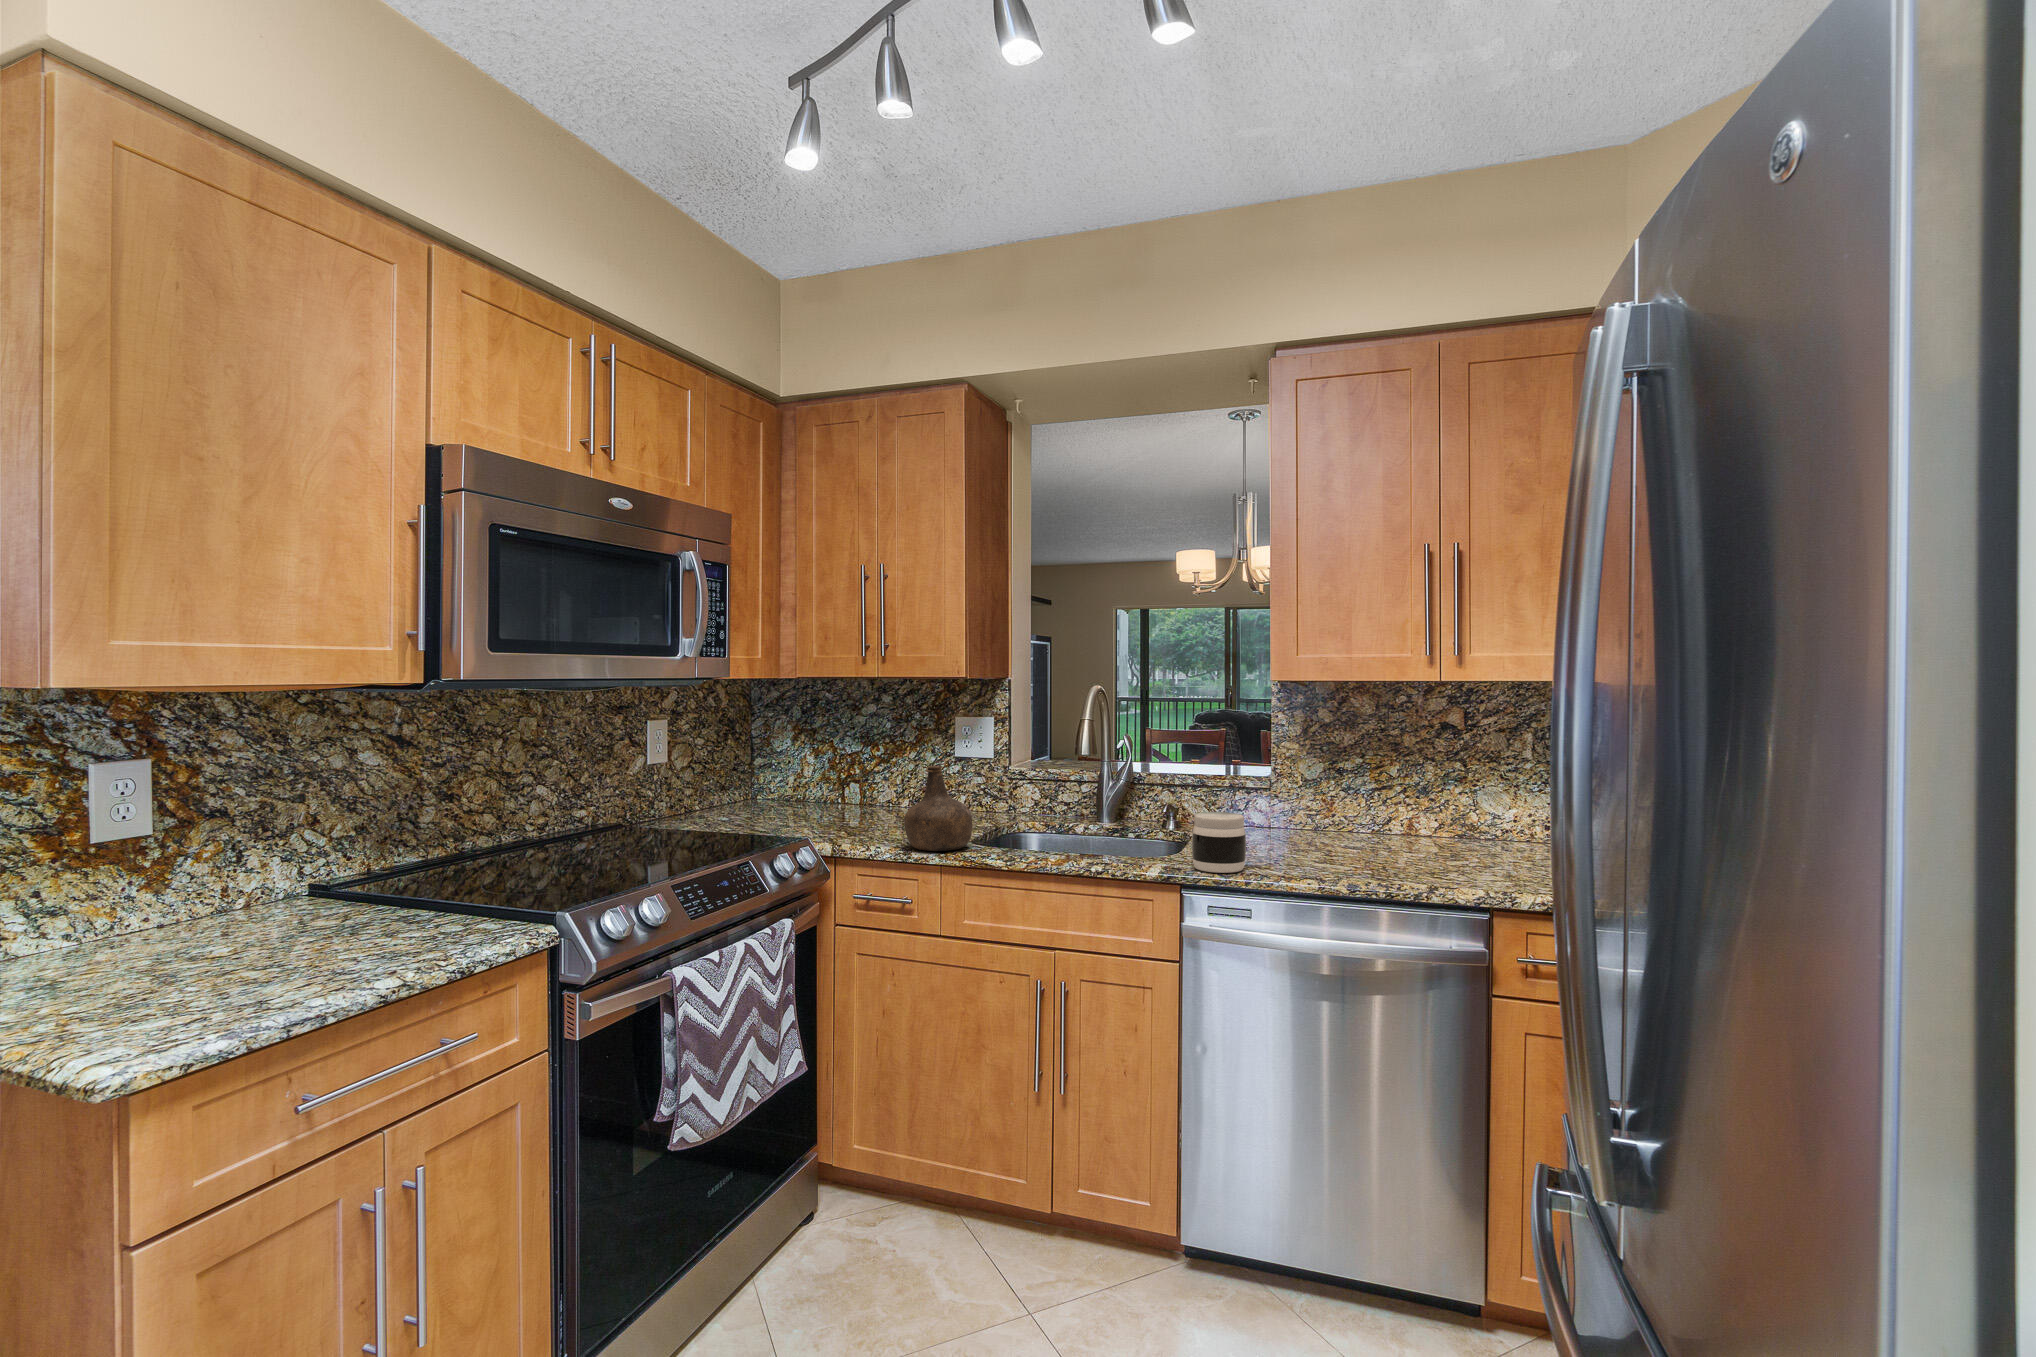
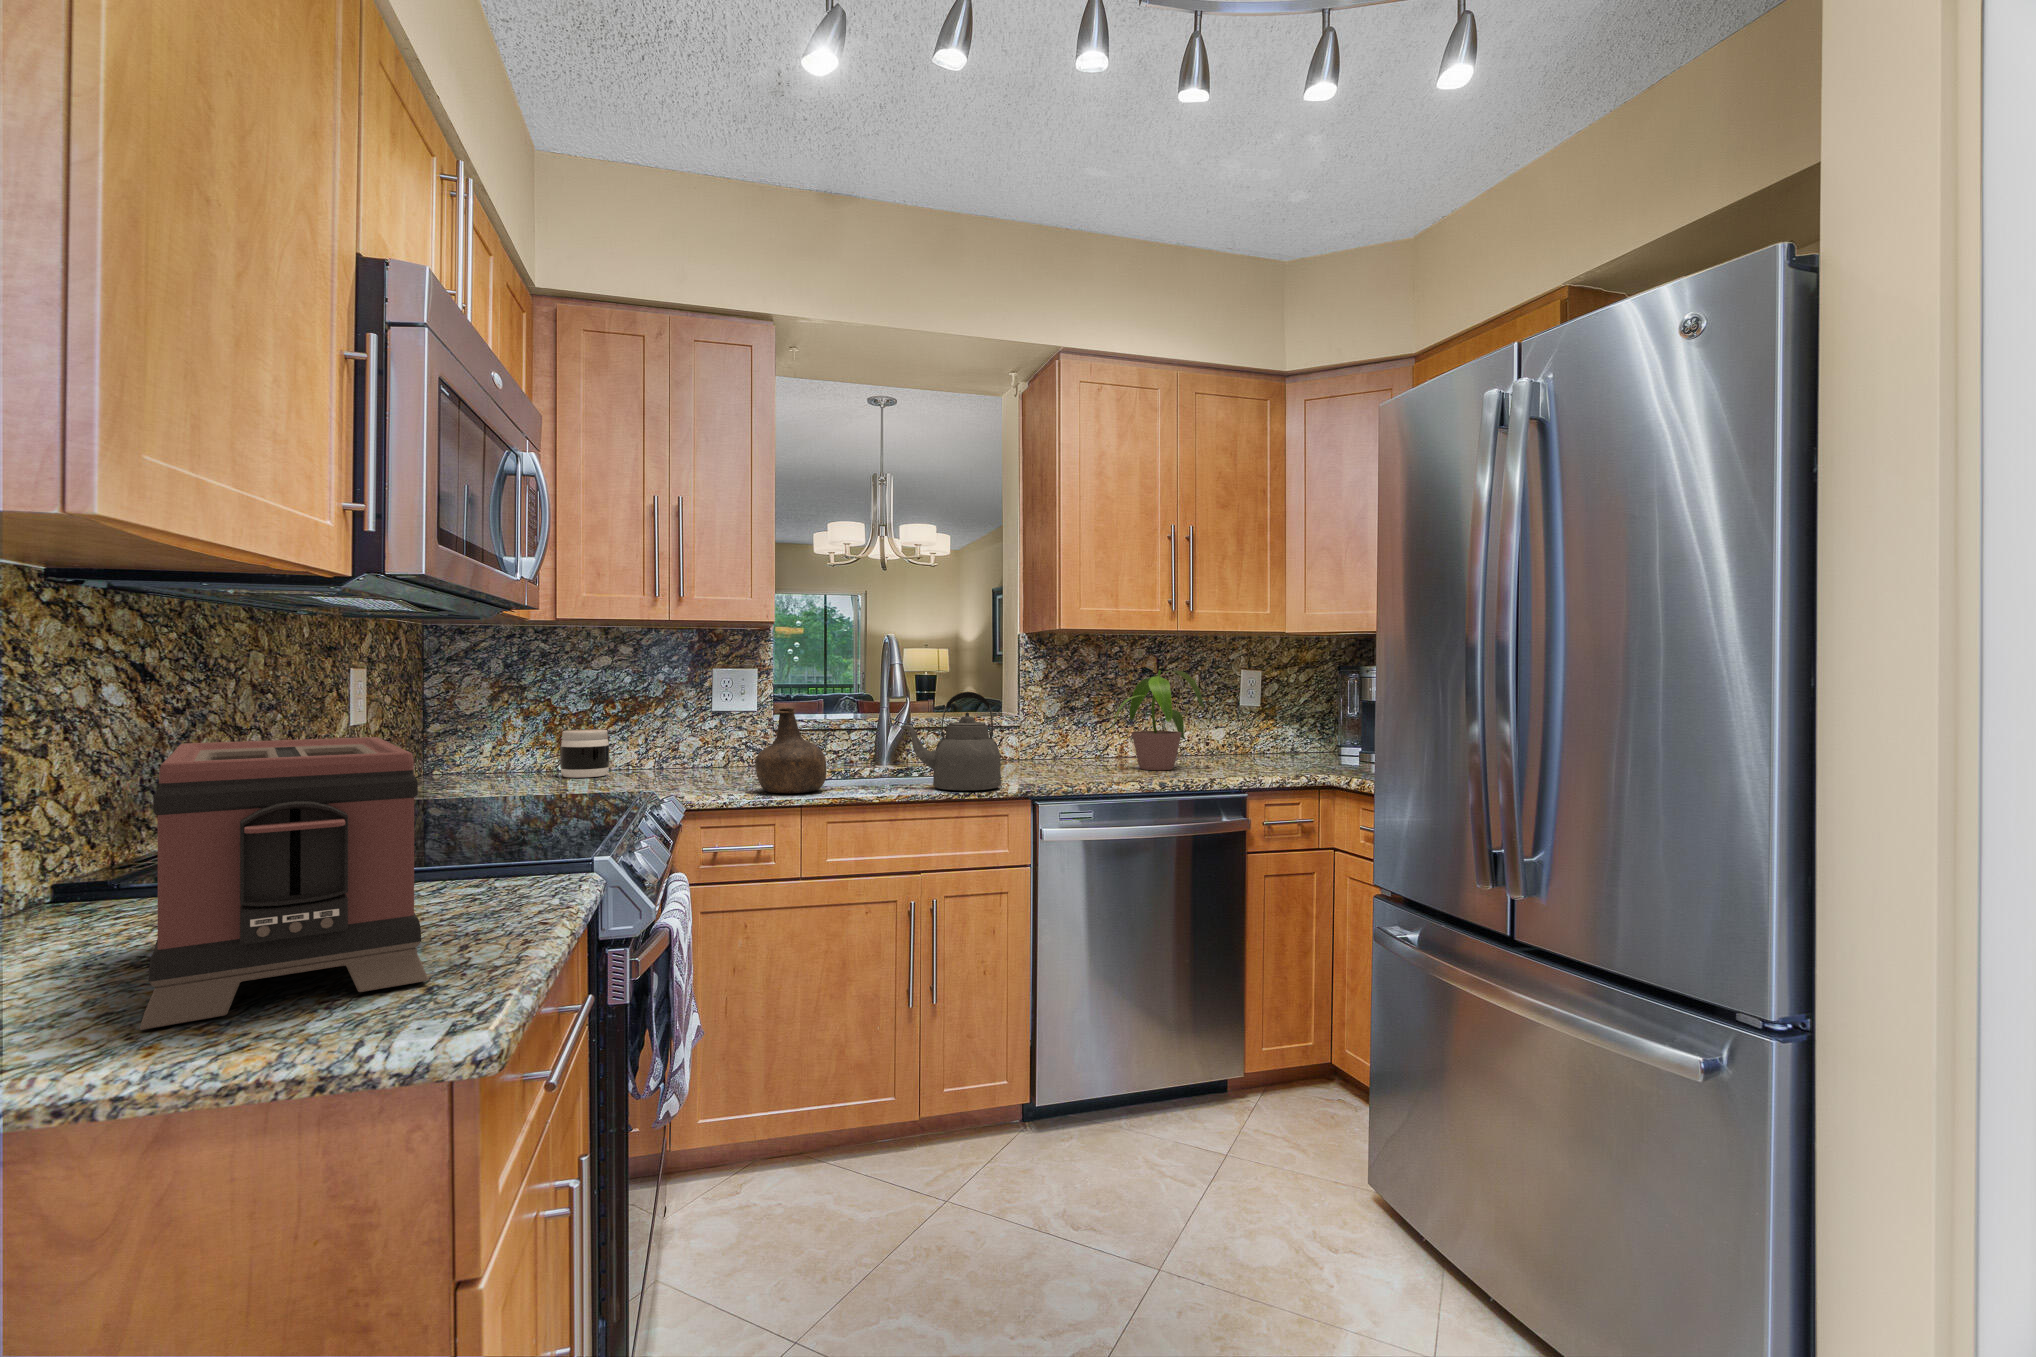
potted plant: none [1343,731,1495,859] -> present [1111,670,1204,770]
kettle: none [1041,758,1143,867] -> present [901,692,1001,790]
toaster: none [100,810,383,997] -> present [140,737,429,1030]
jar: present [1192,812,1246,873] -> present [560,729,610,778]

